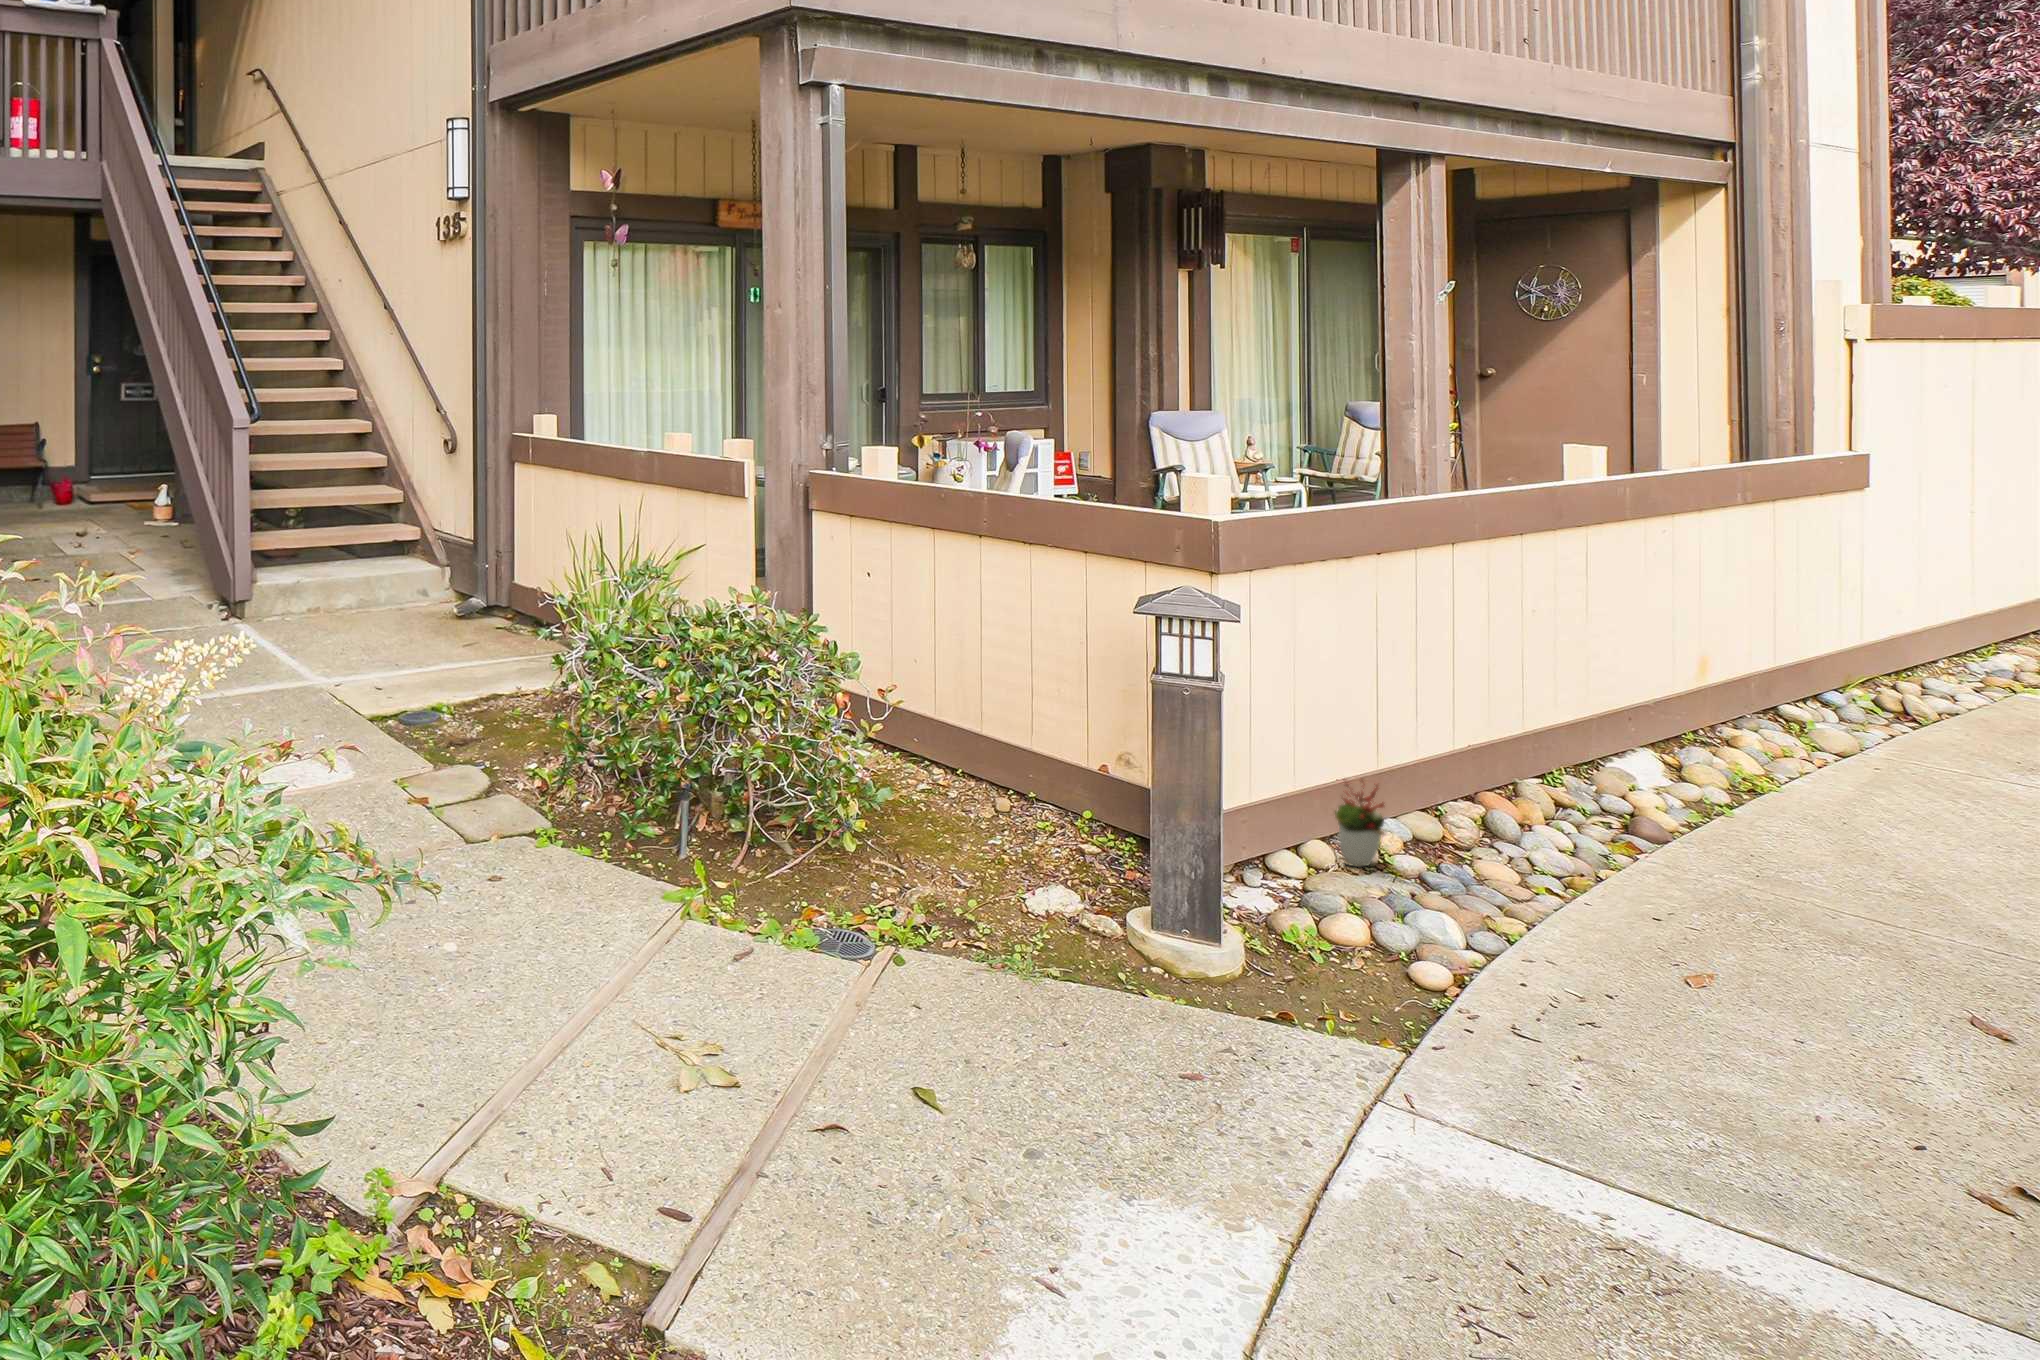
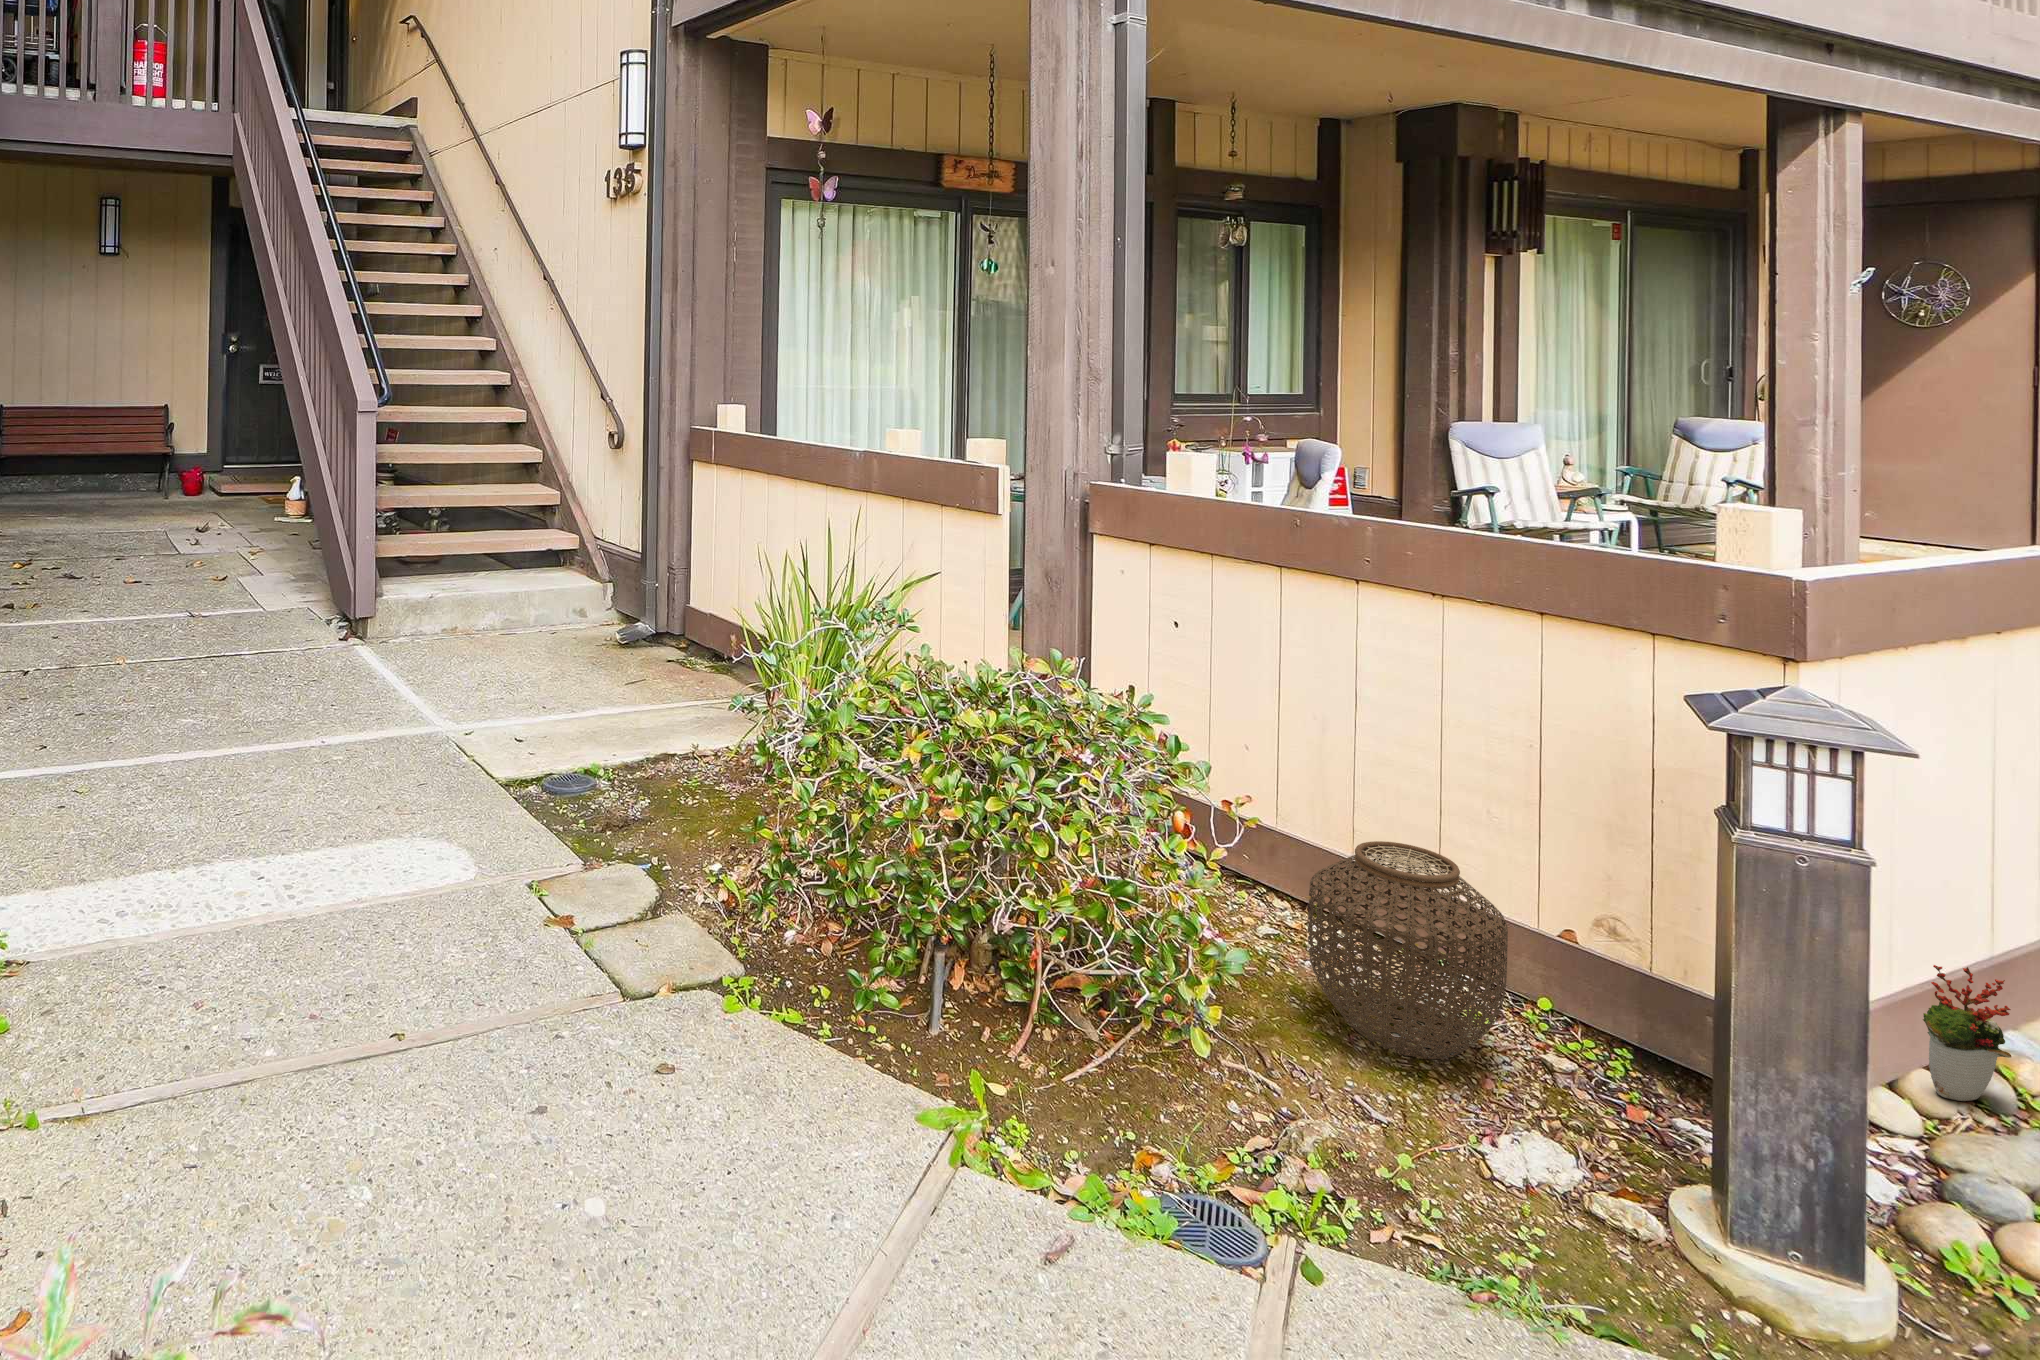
woven basket: none [938,714,1063,855] -> present [1308,841,1508,1059]

